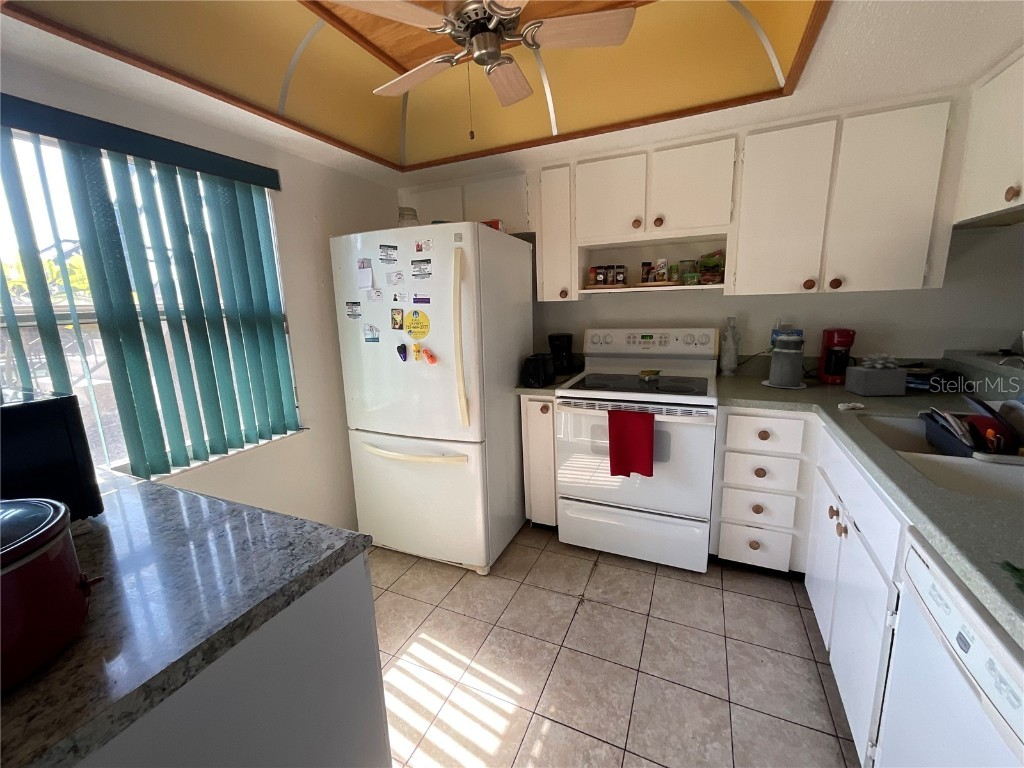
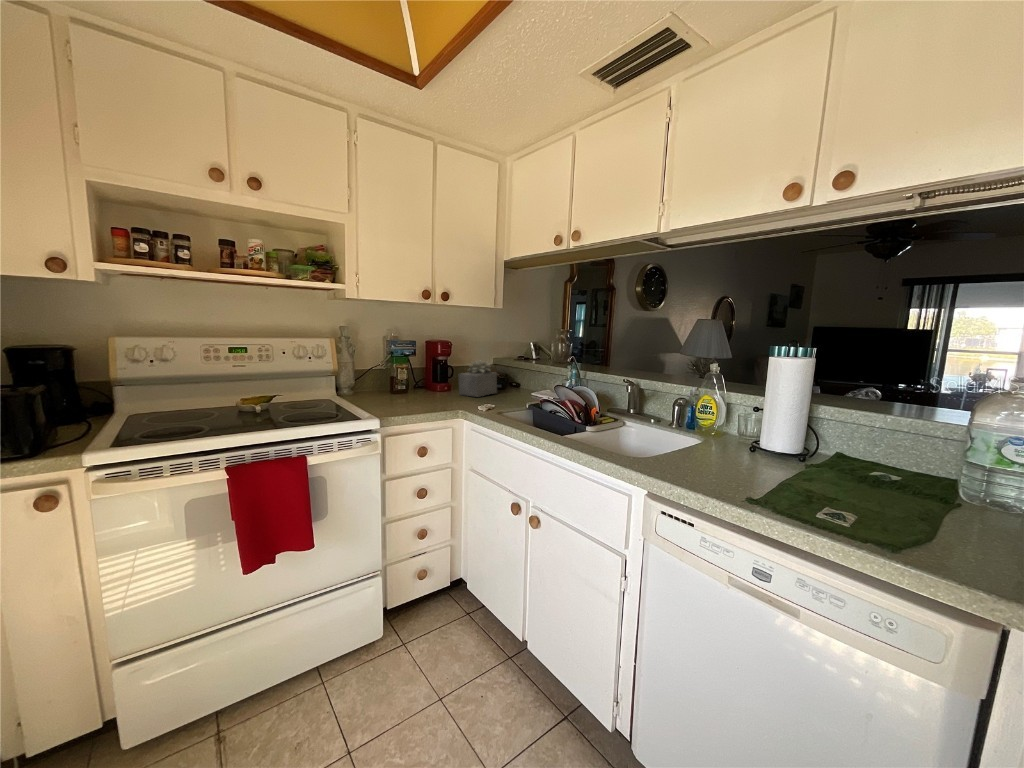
canister: present [762,331,807,389] -> none [391,341,431,399]

